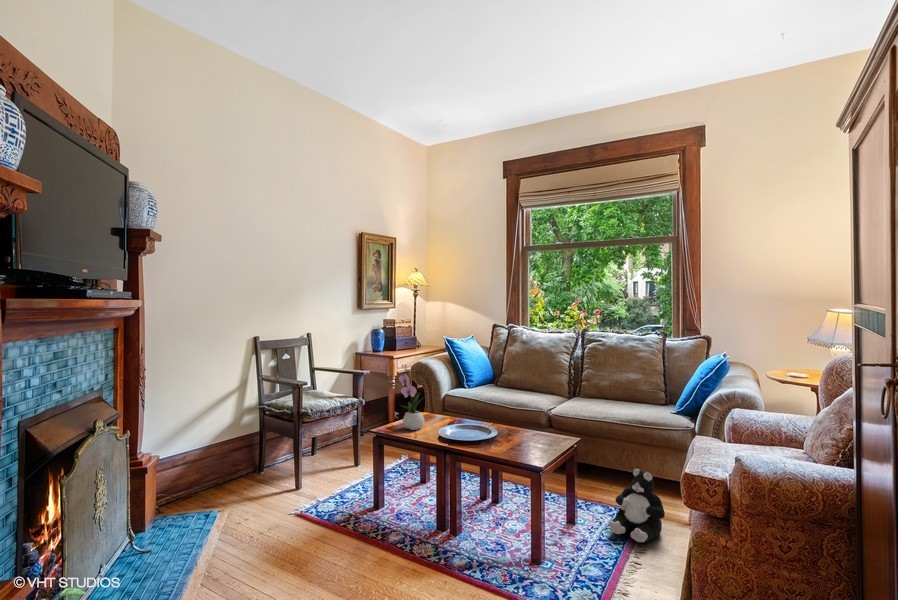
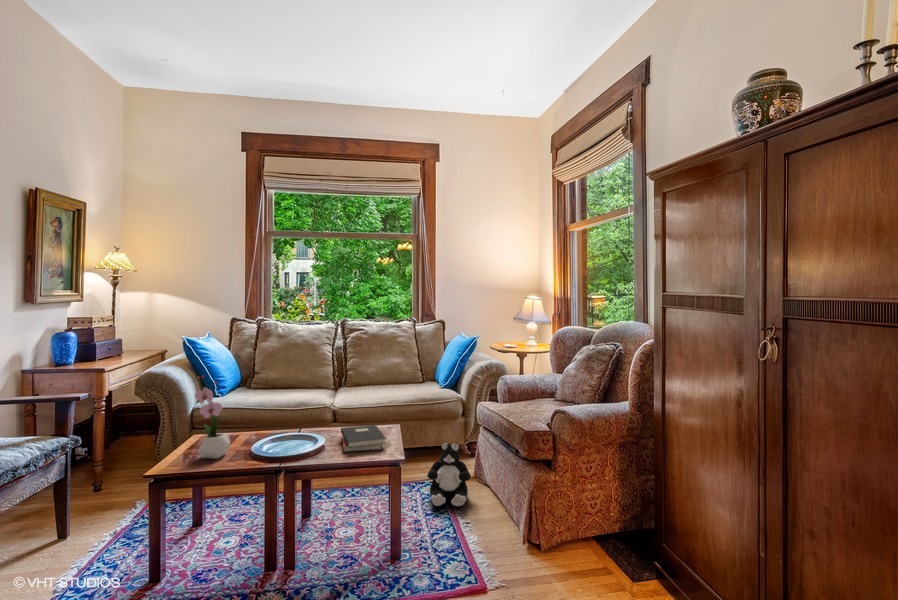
hardback book: none [497,427,546,453] -> present [341,425,386,452]

